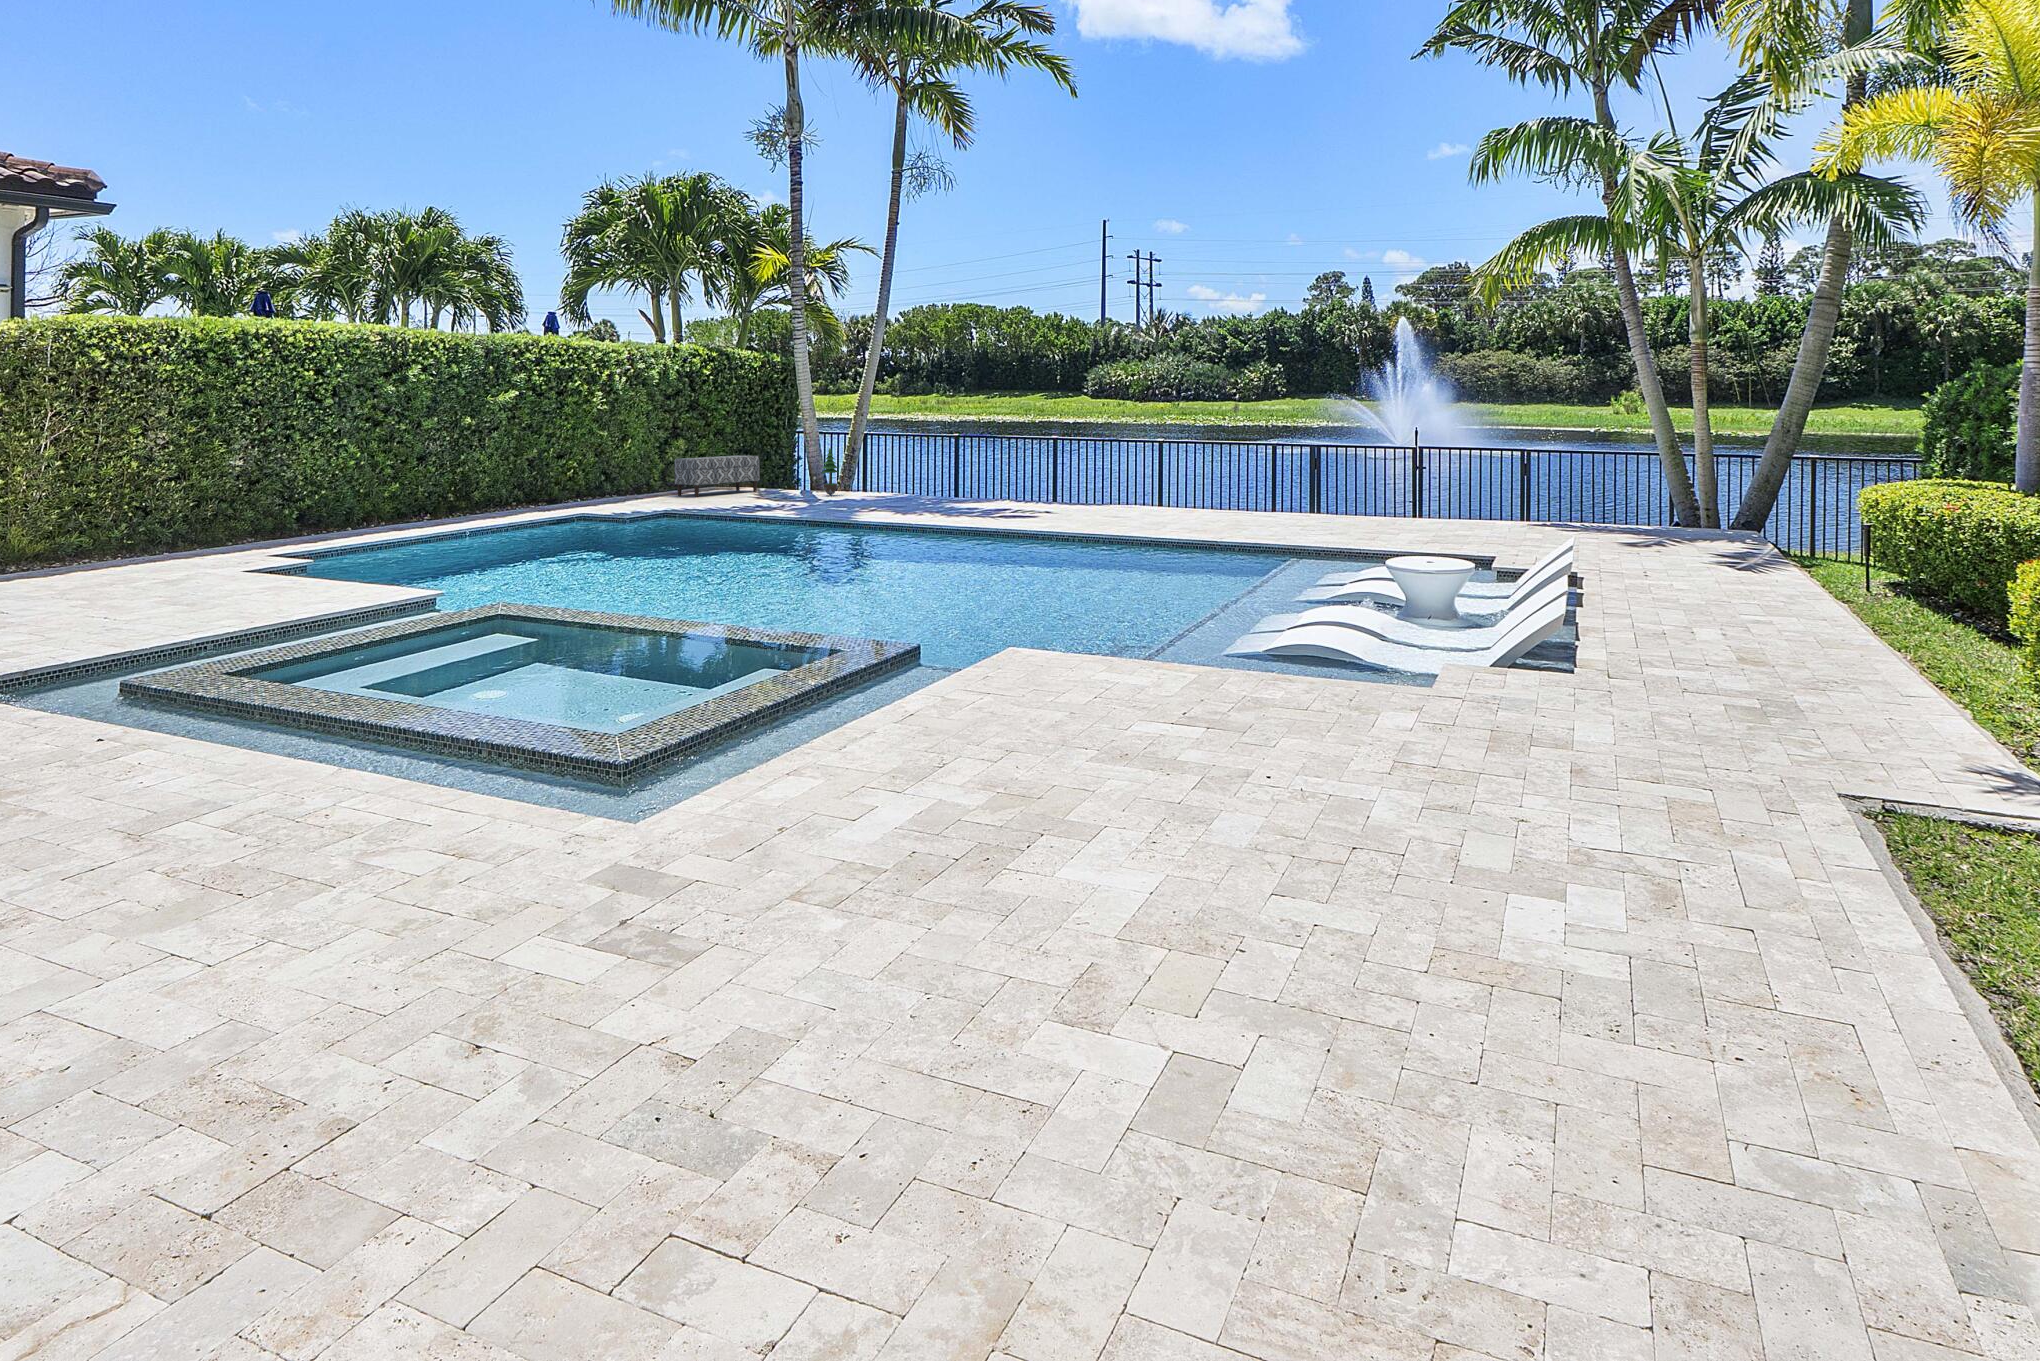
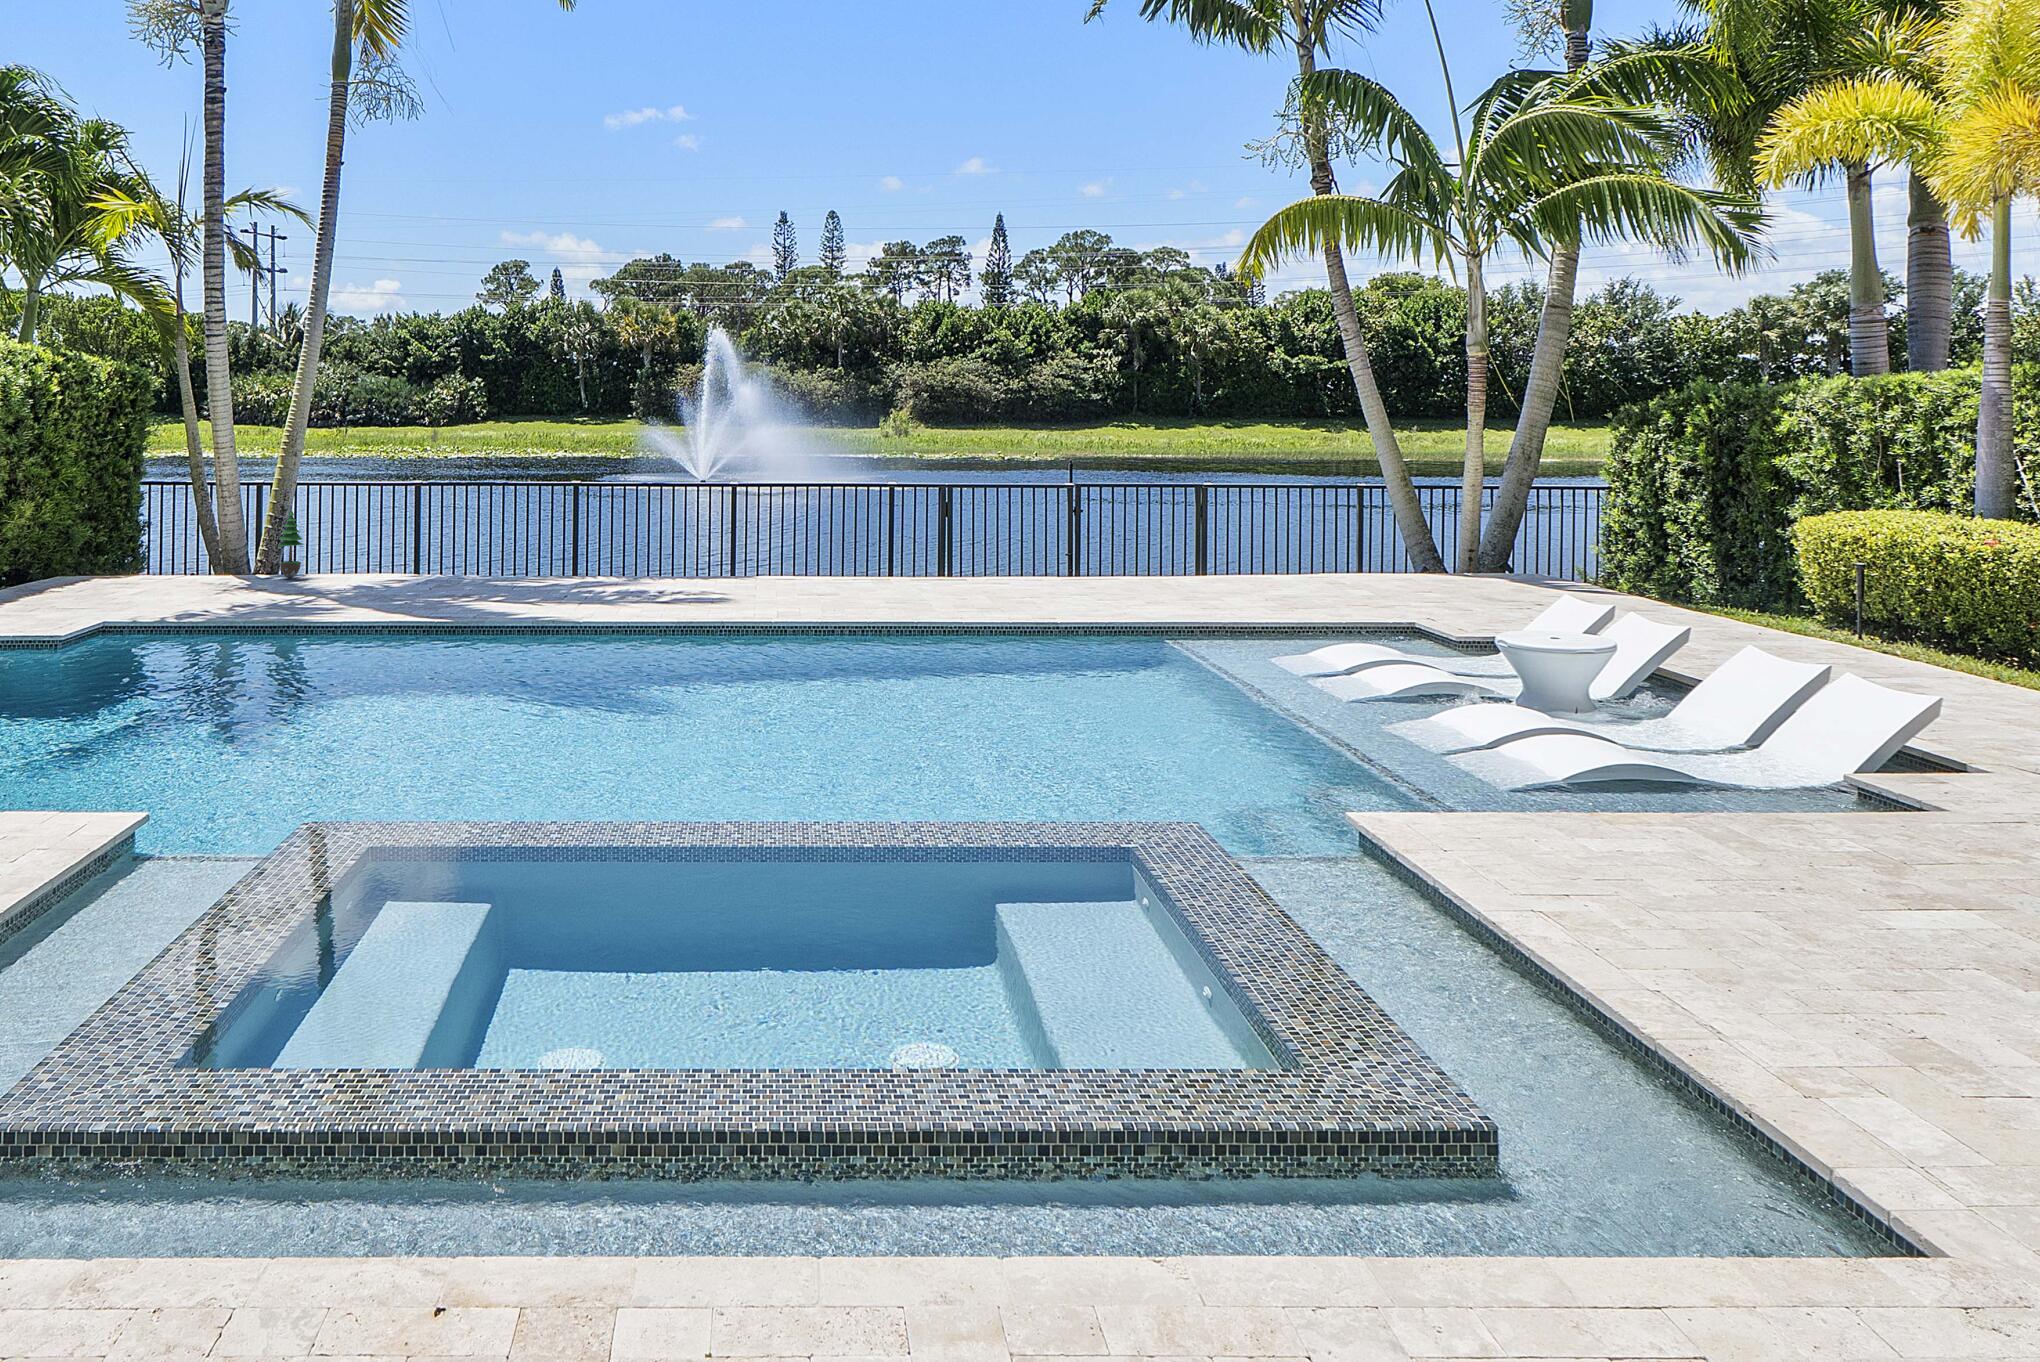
bench: present [674,455,760,497] -> none [7,521,134,591]

